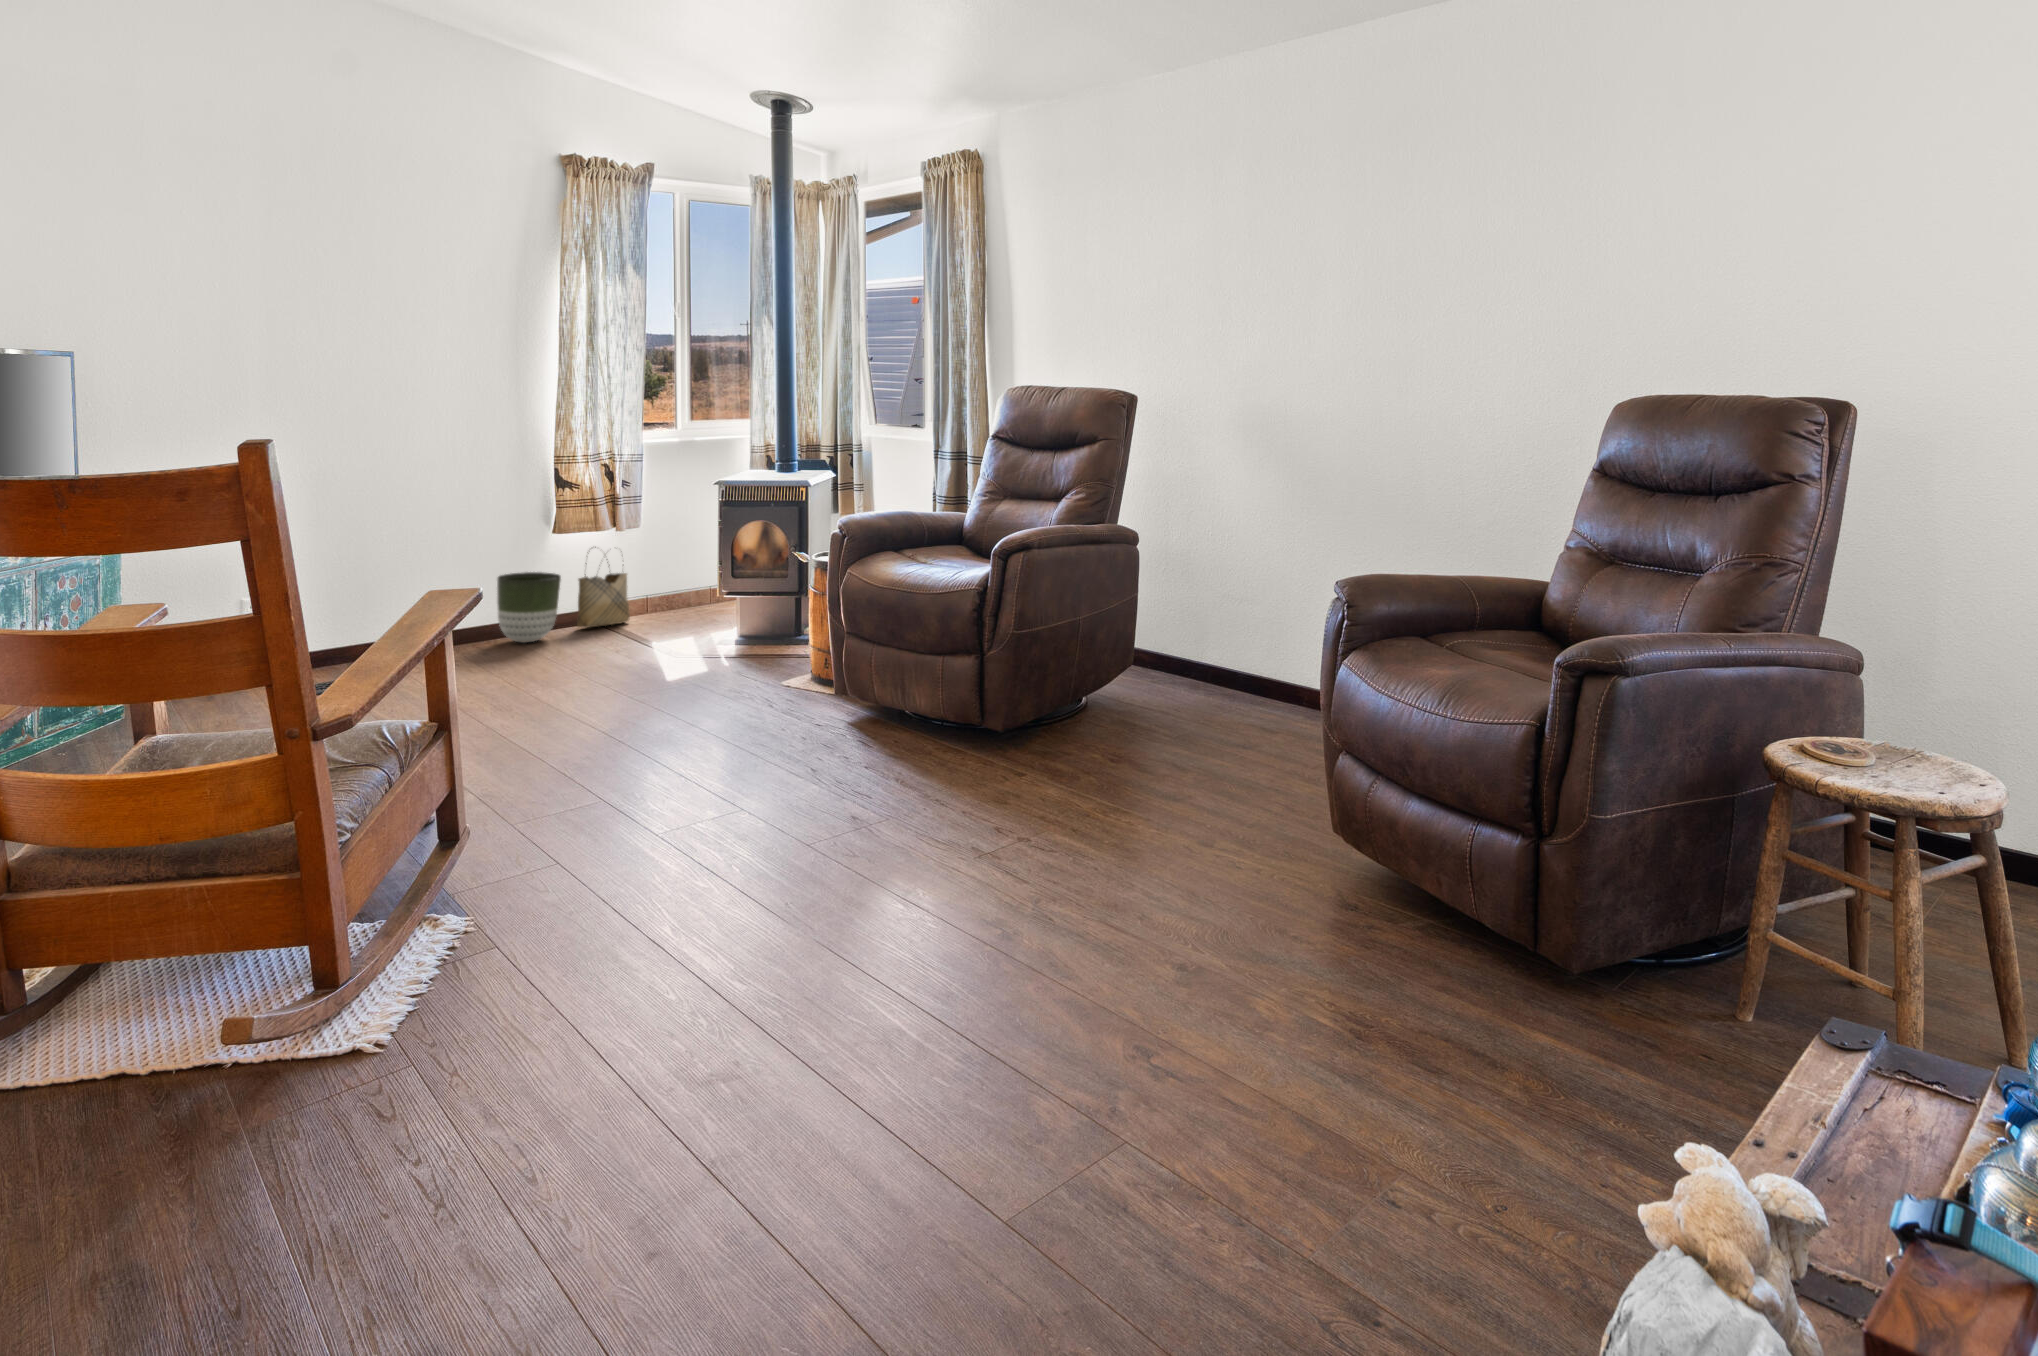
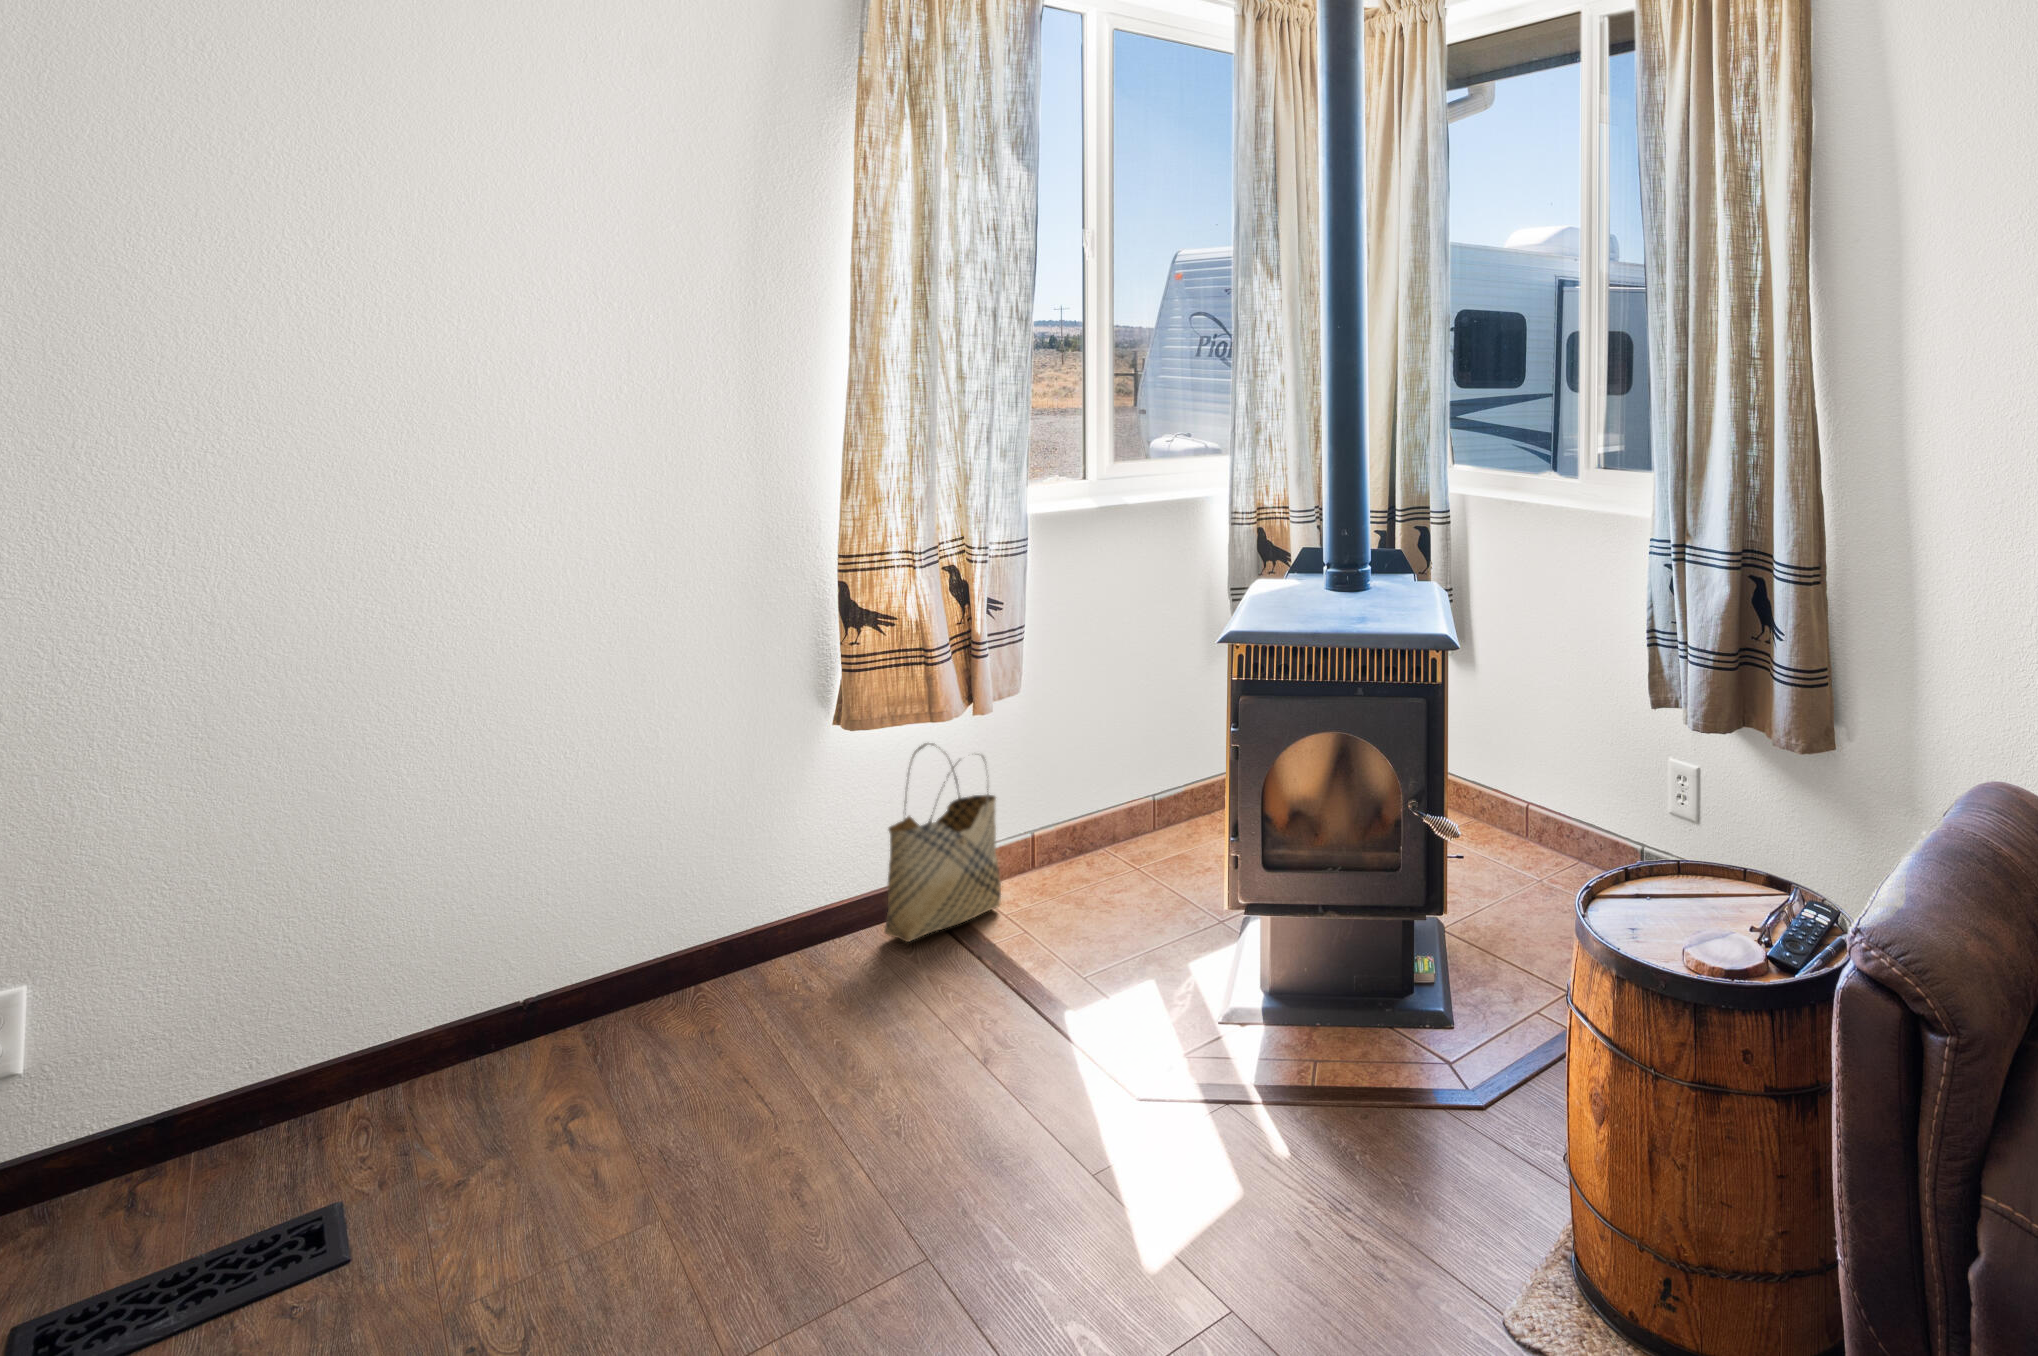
planter: present [497,572,561,643] -> none [691,825,847,1018]

